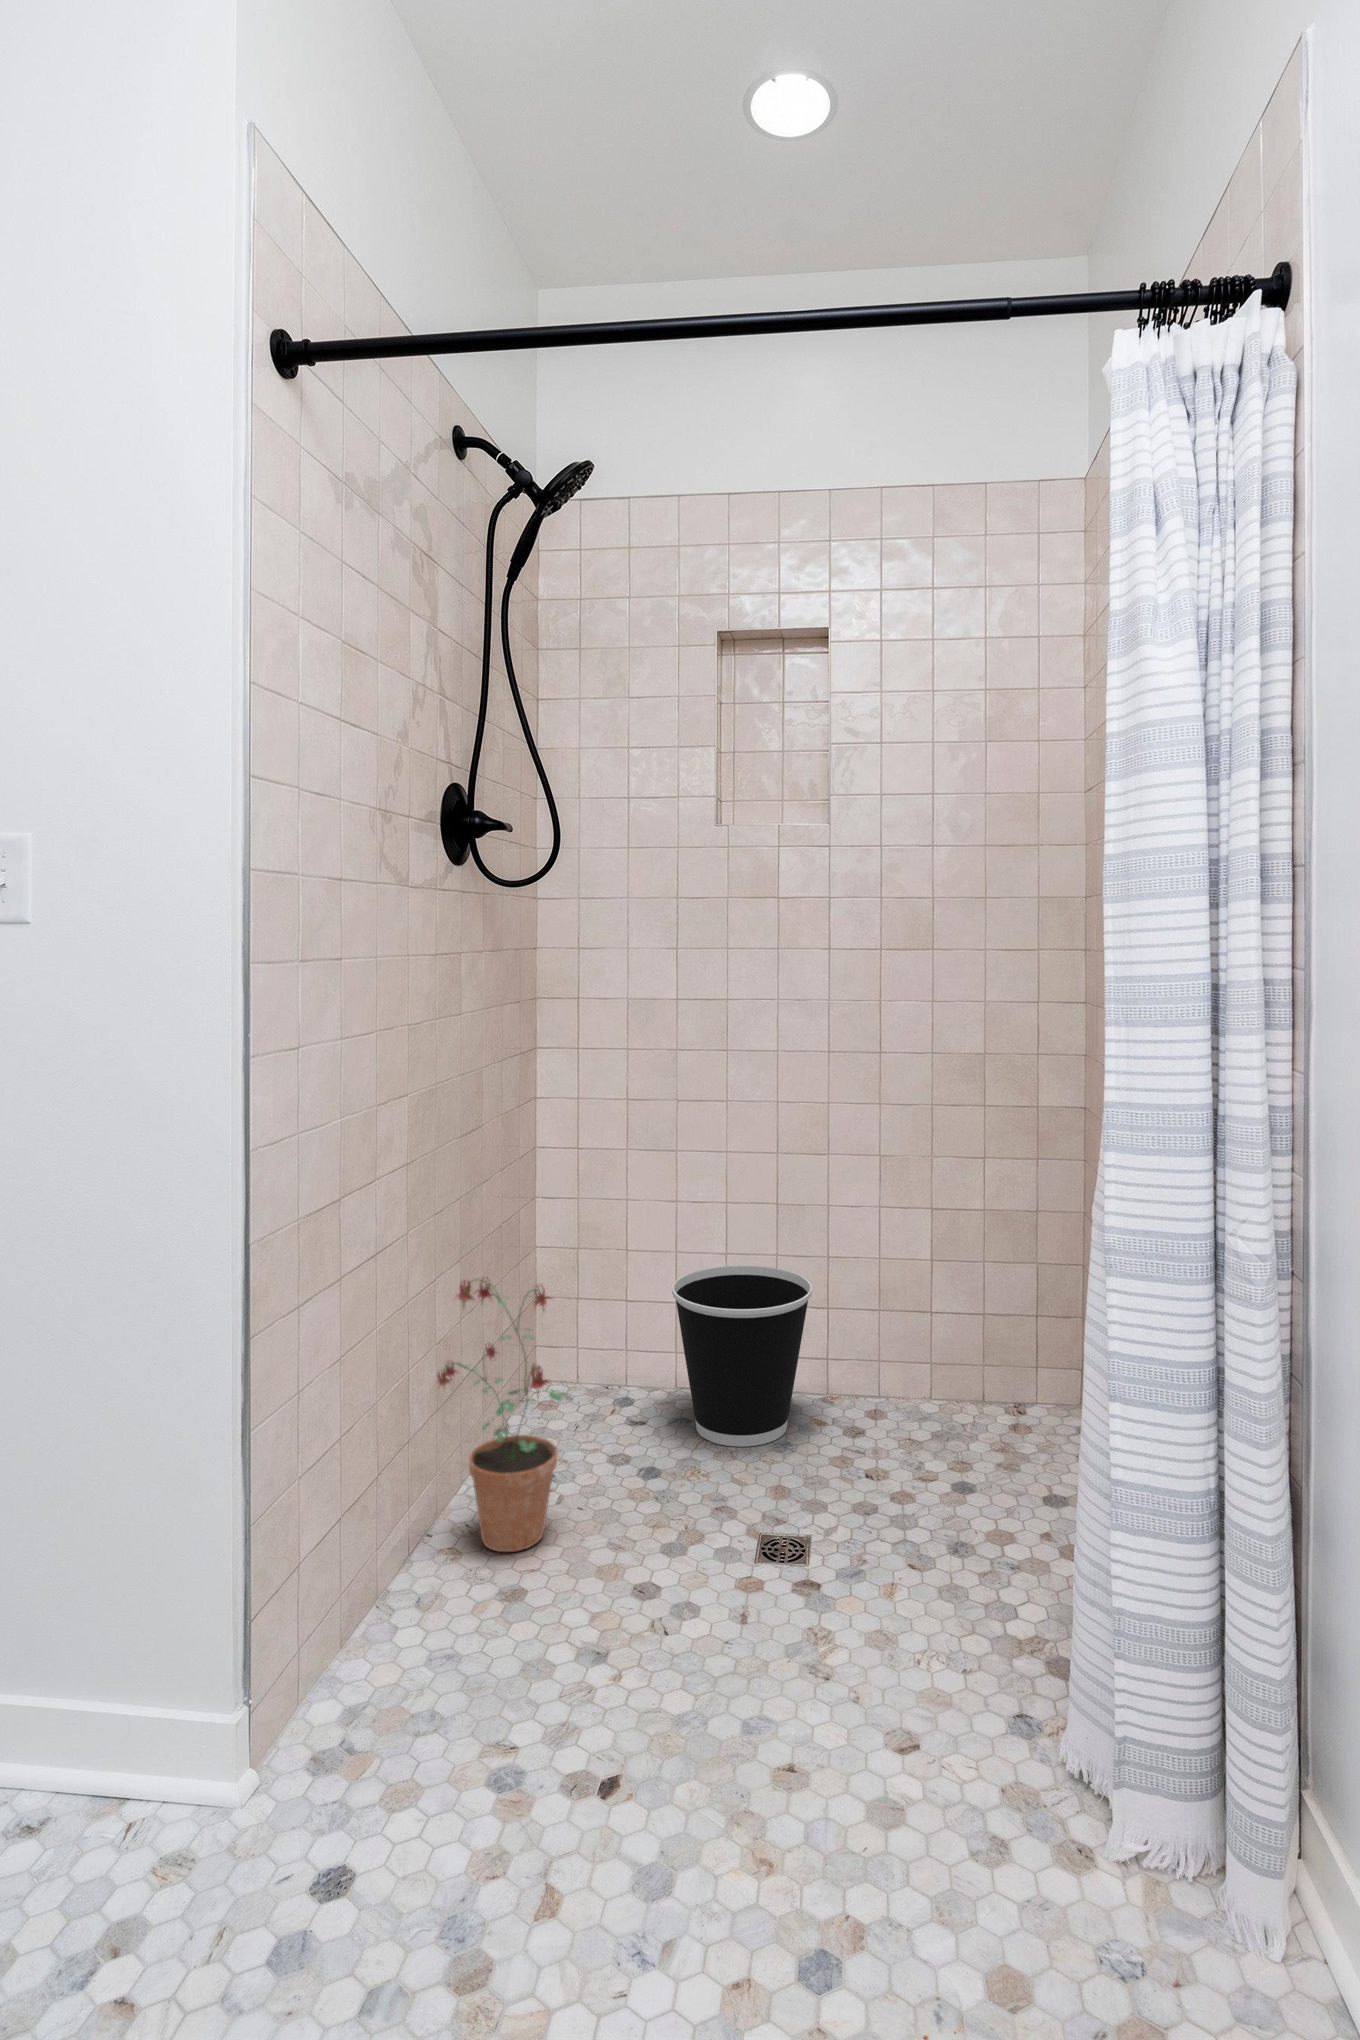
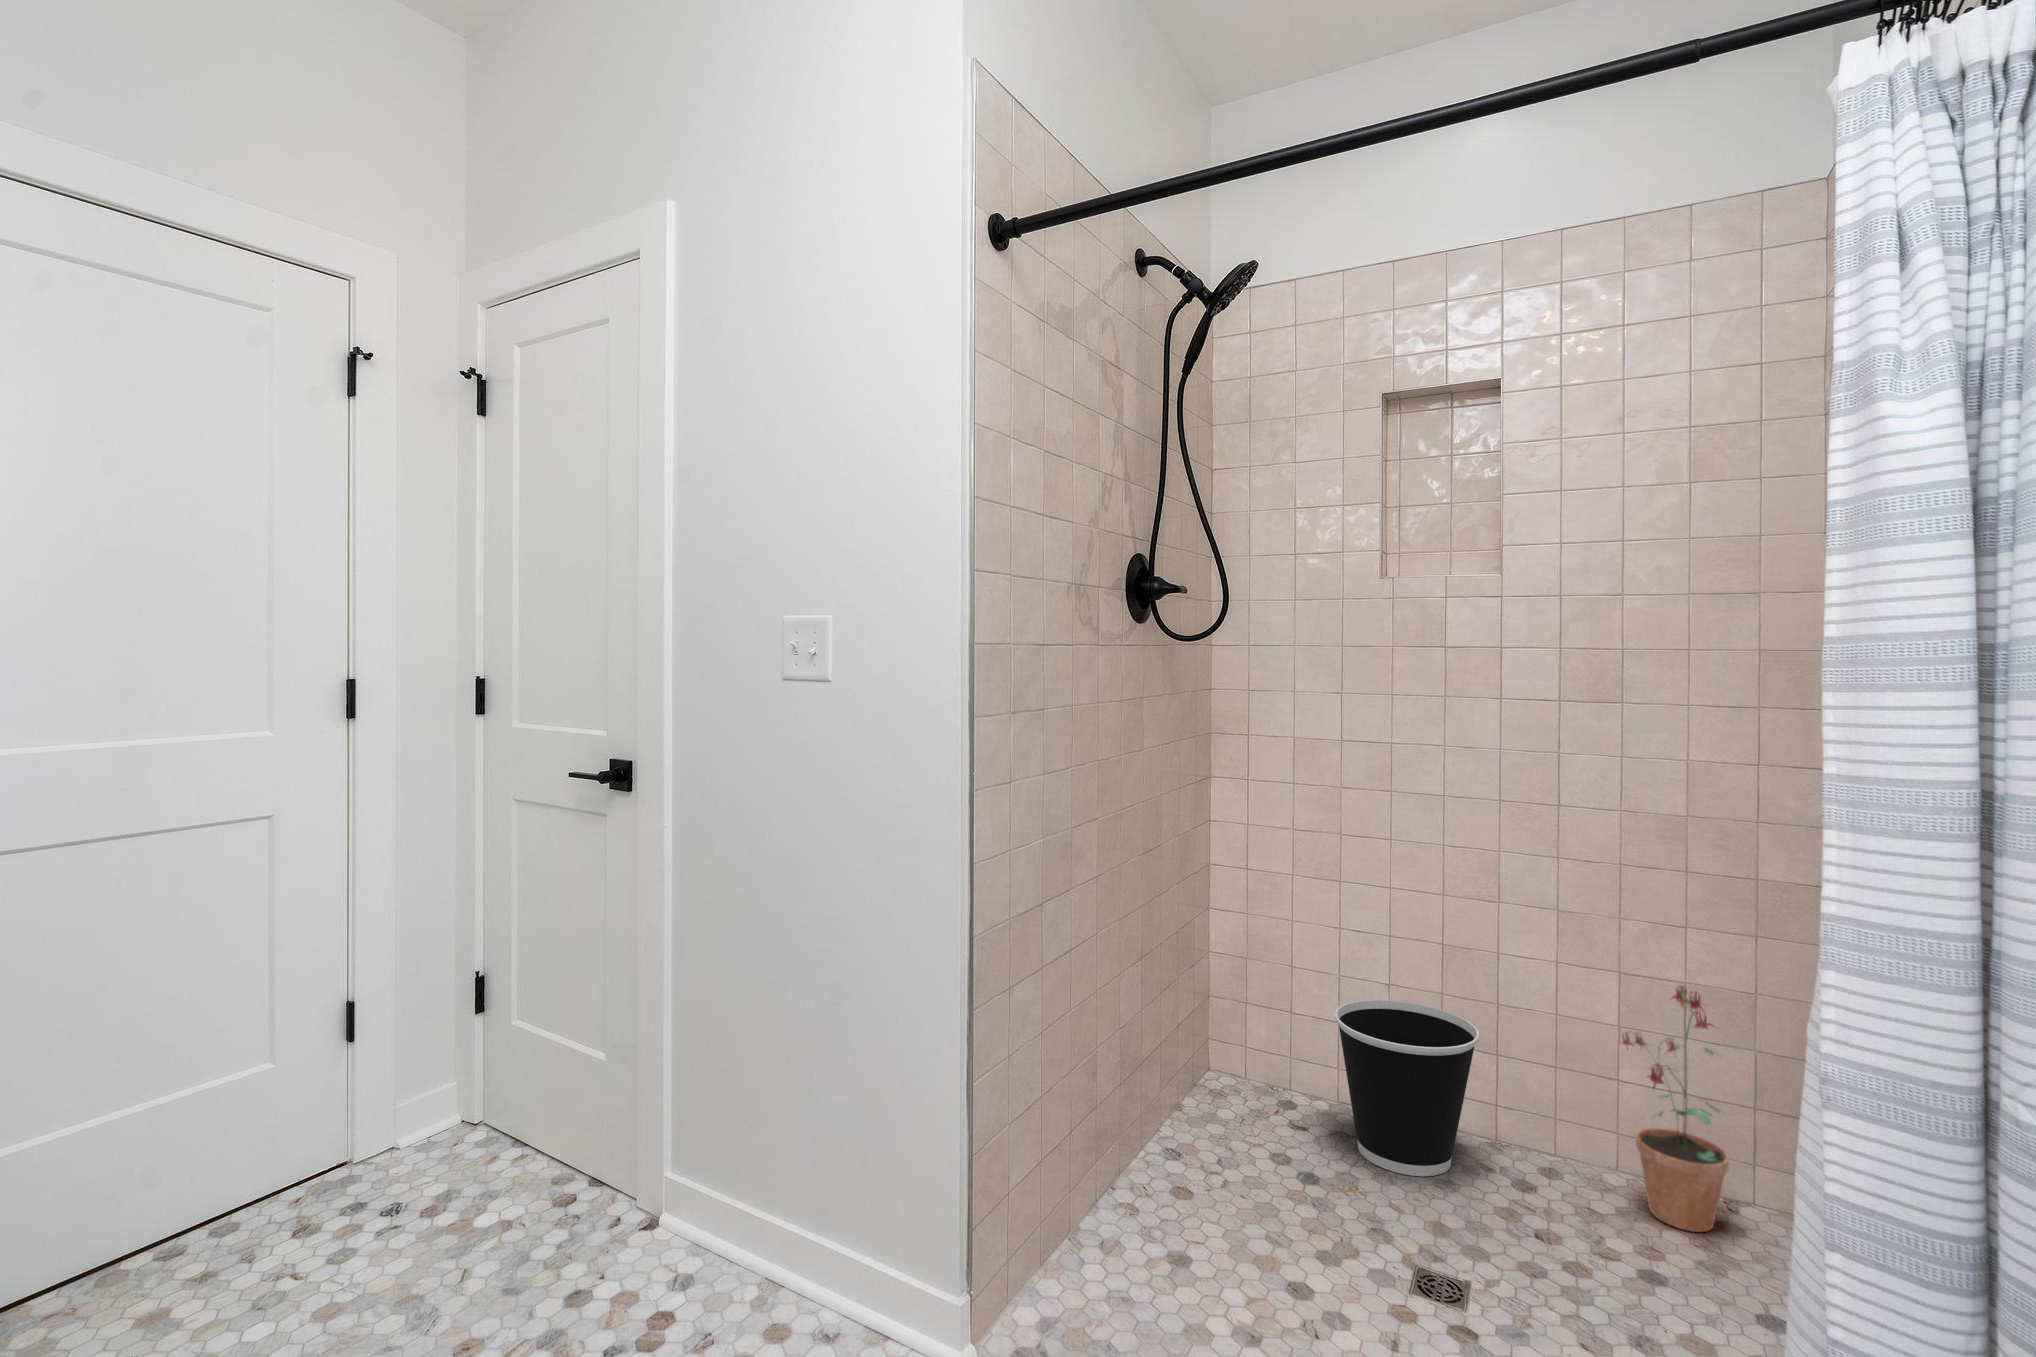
potted plant: present [437,1277,569,1552] -> present [1622,985,1729,1232]

